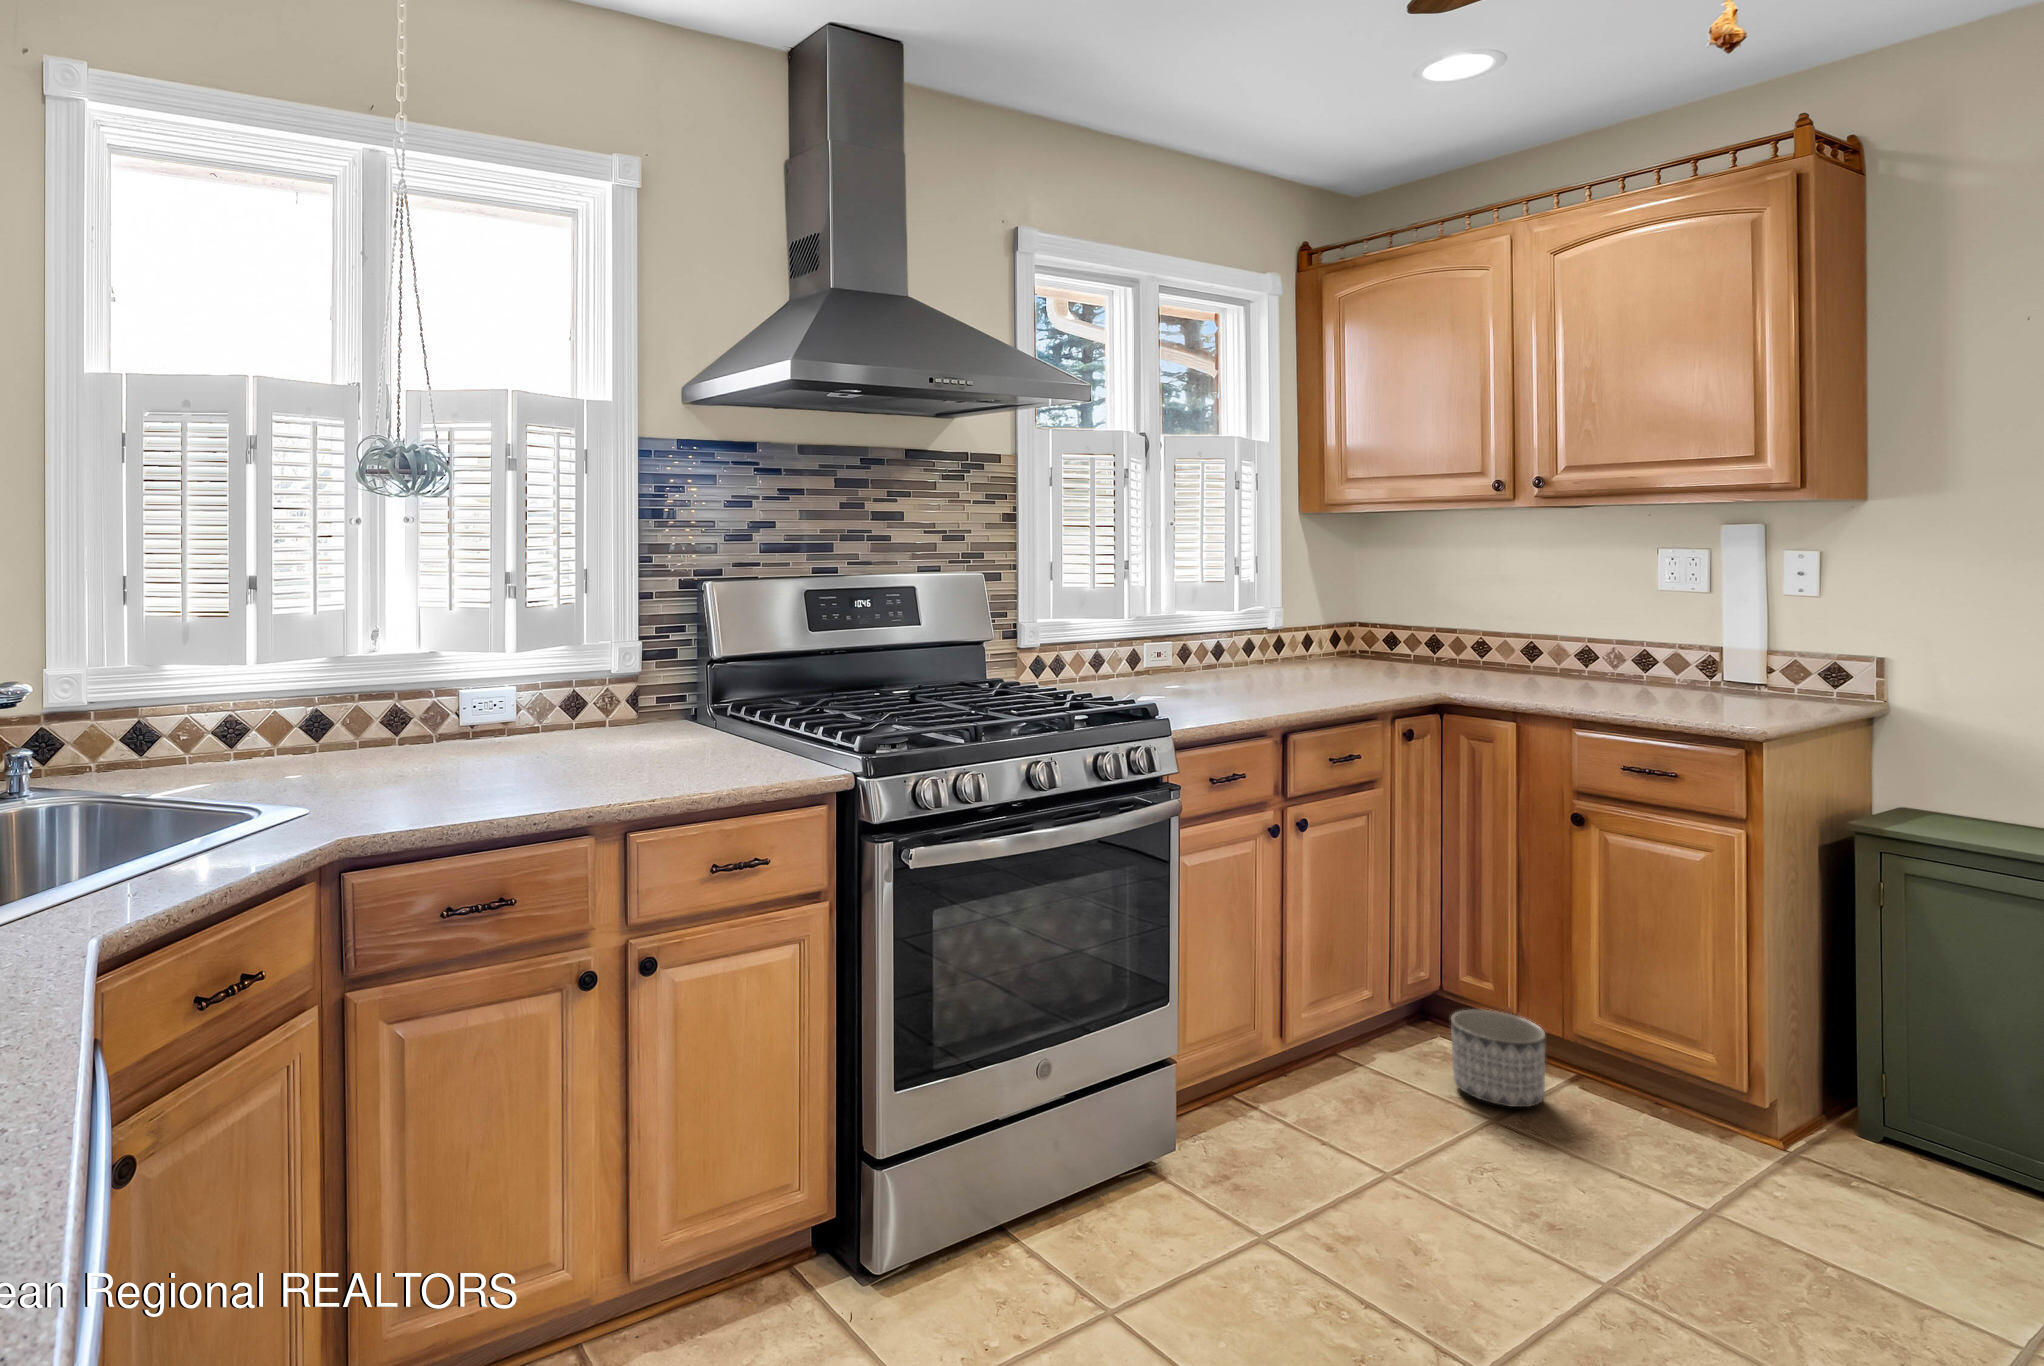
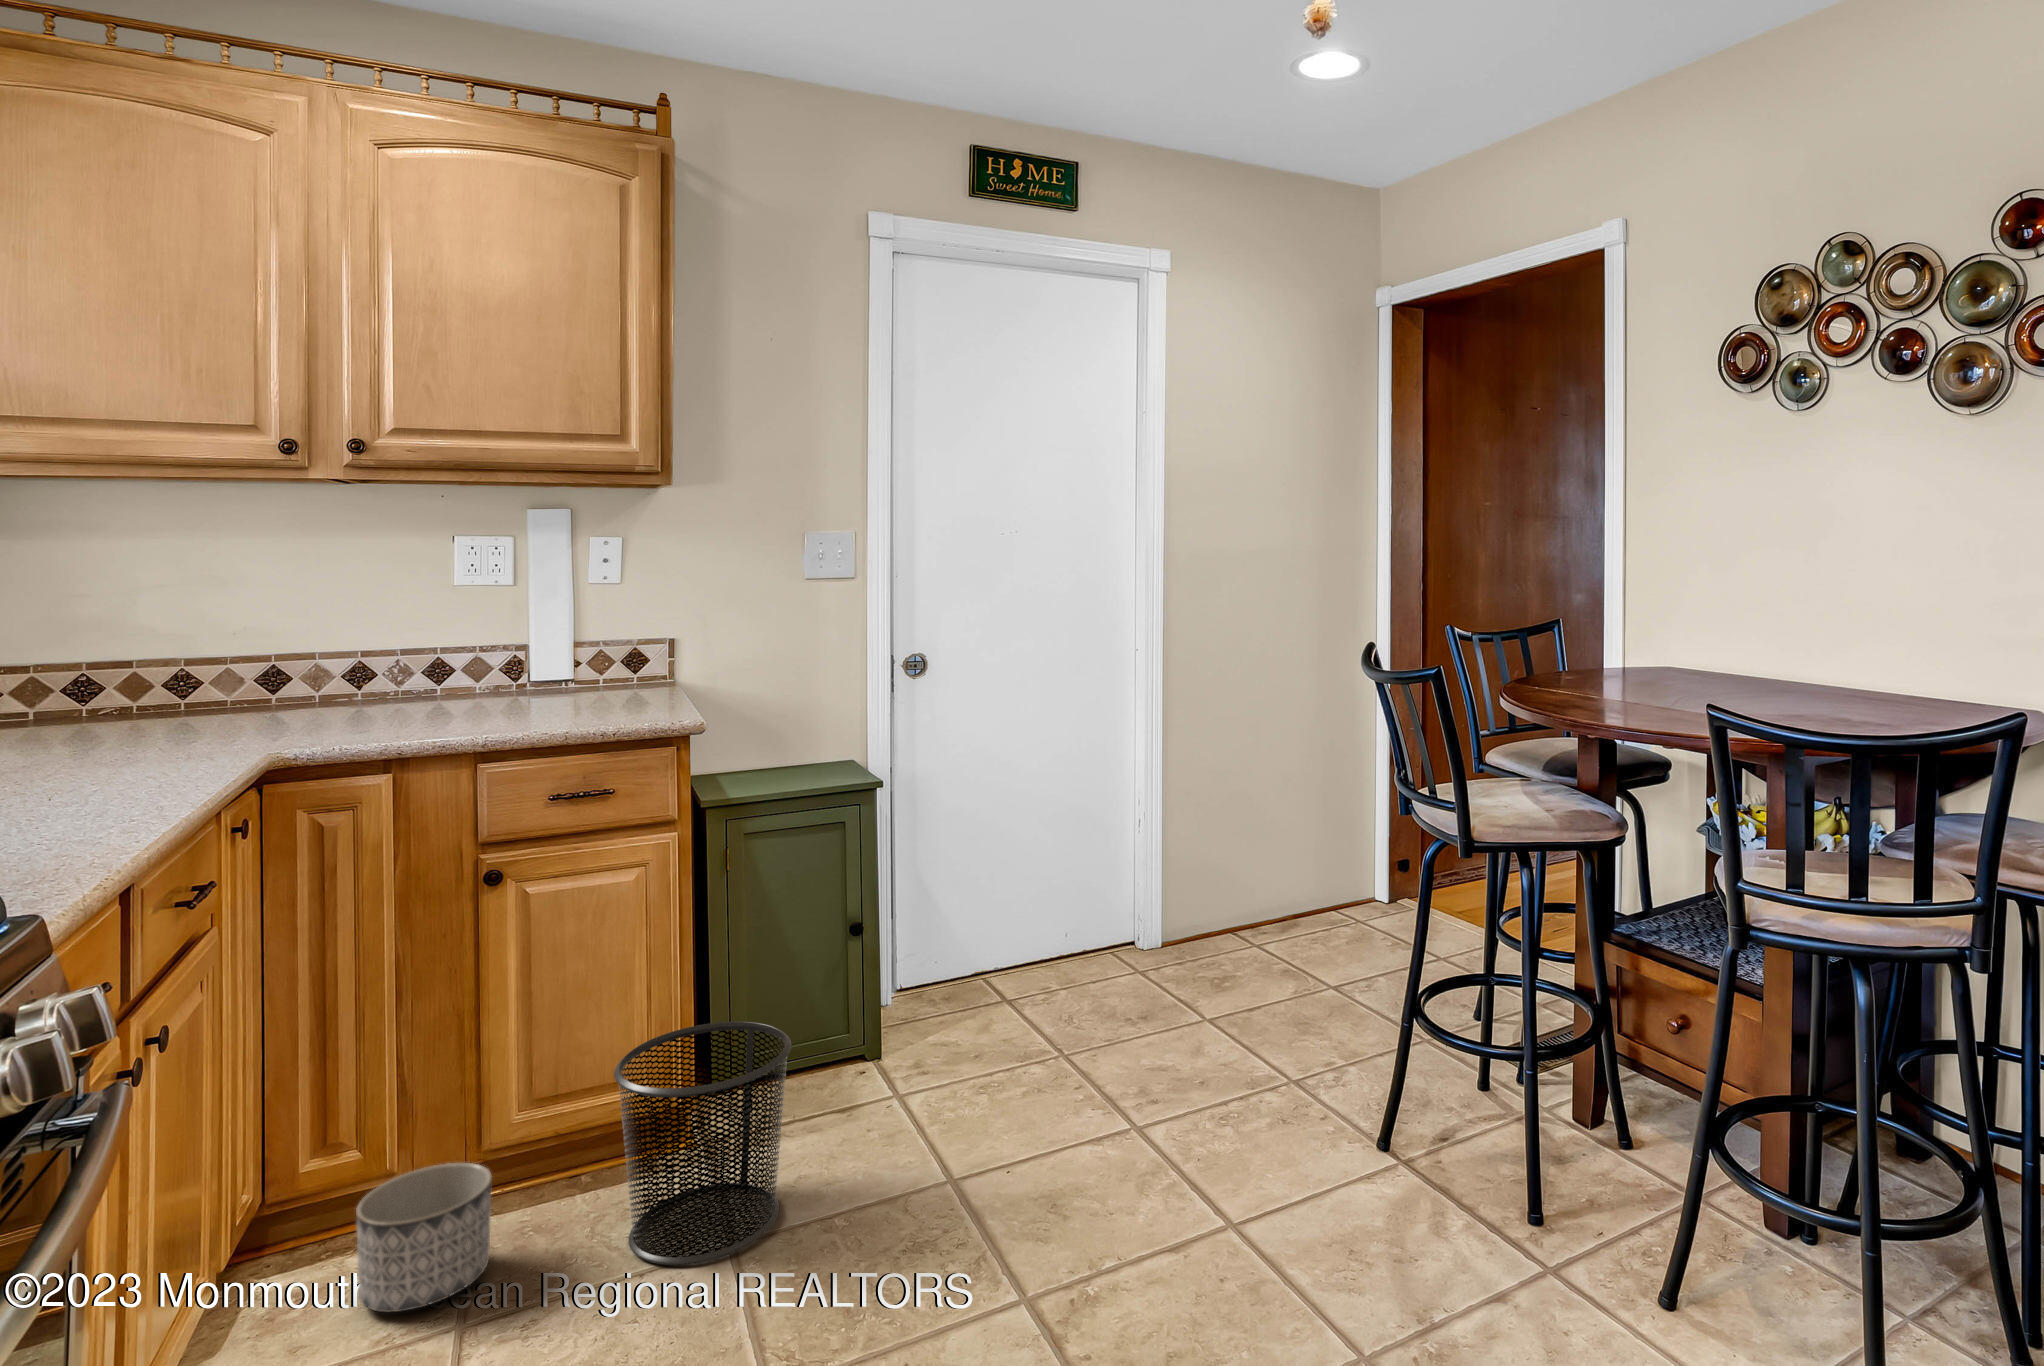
waste bin: none [1619,998,1809,1220] -> present [614,1021,792,1265]

